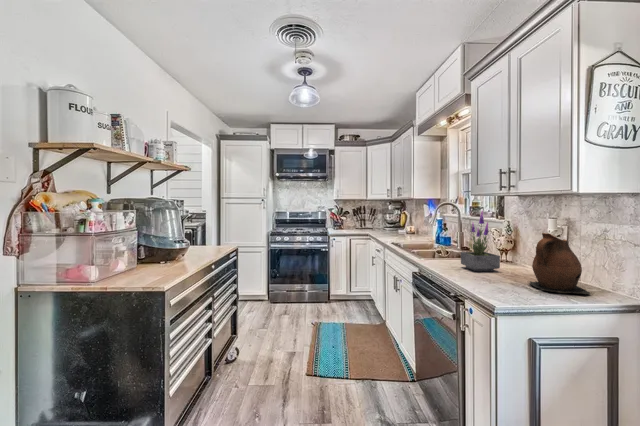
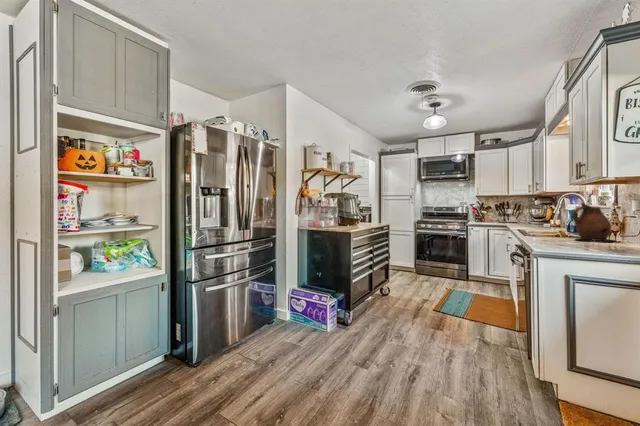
potted plant: present [461,211,500,271] -> none [544,192,572,236]

